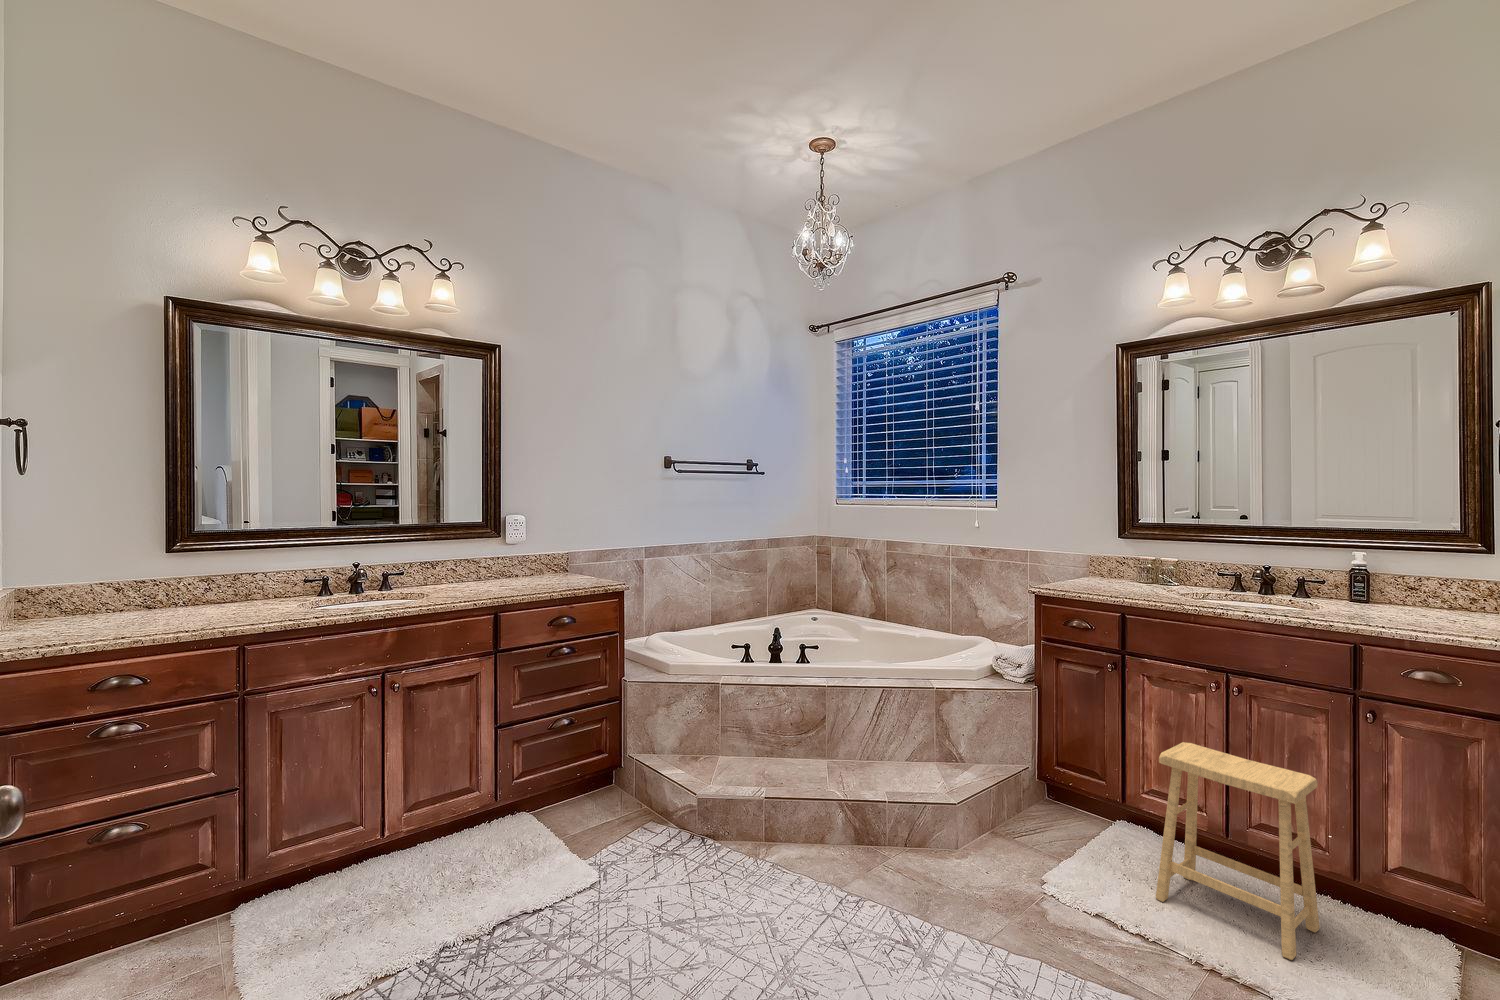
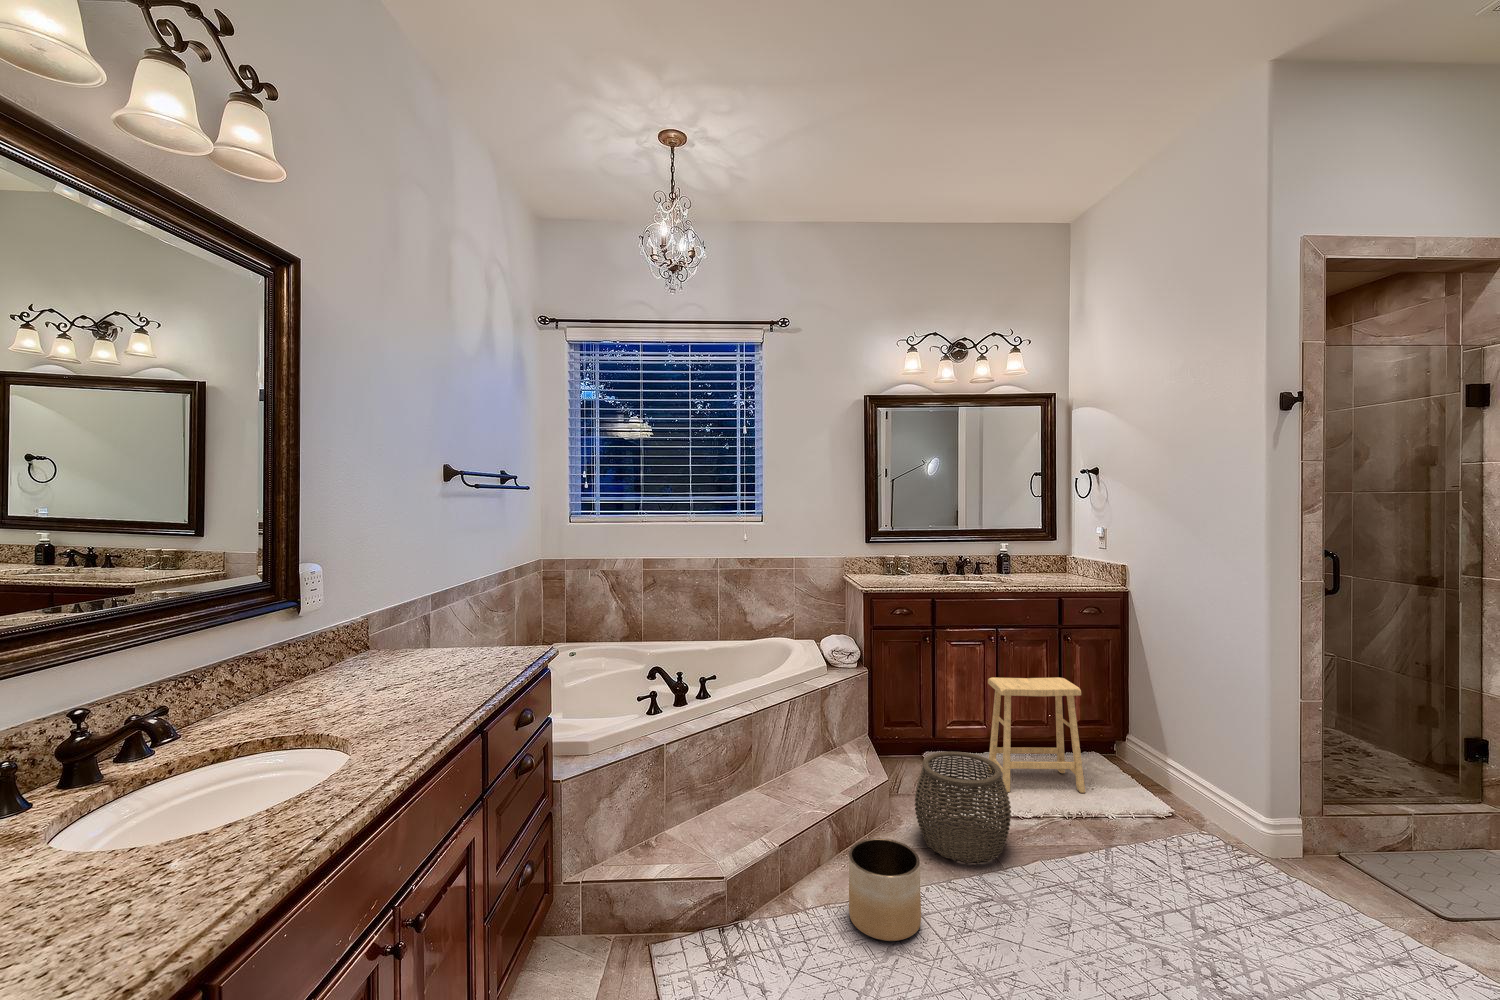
woven basket: none [930,787,1048,926] -> present [914,751,1011,863]
planter: none [769,816,838,911] -> present [849,838,921,941]

